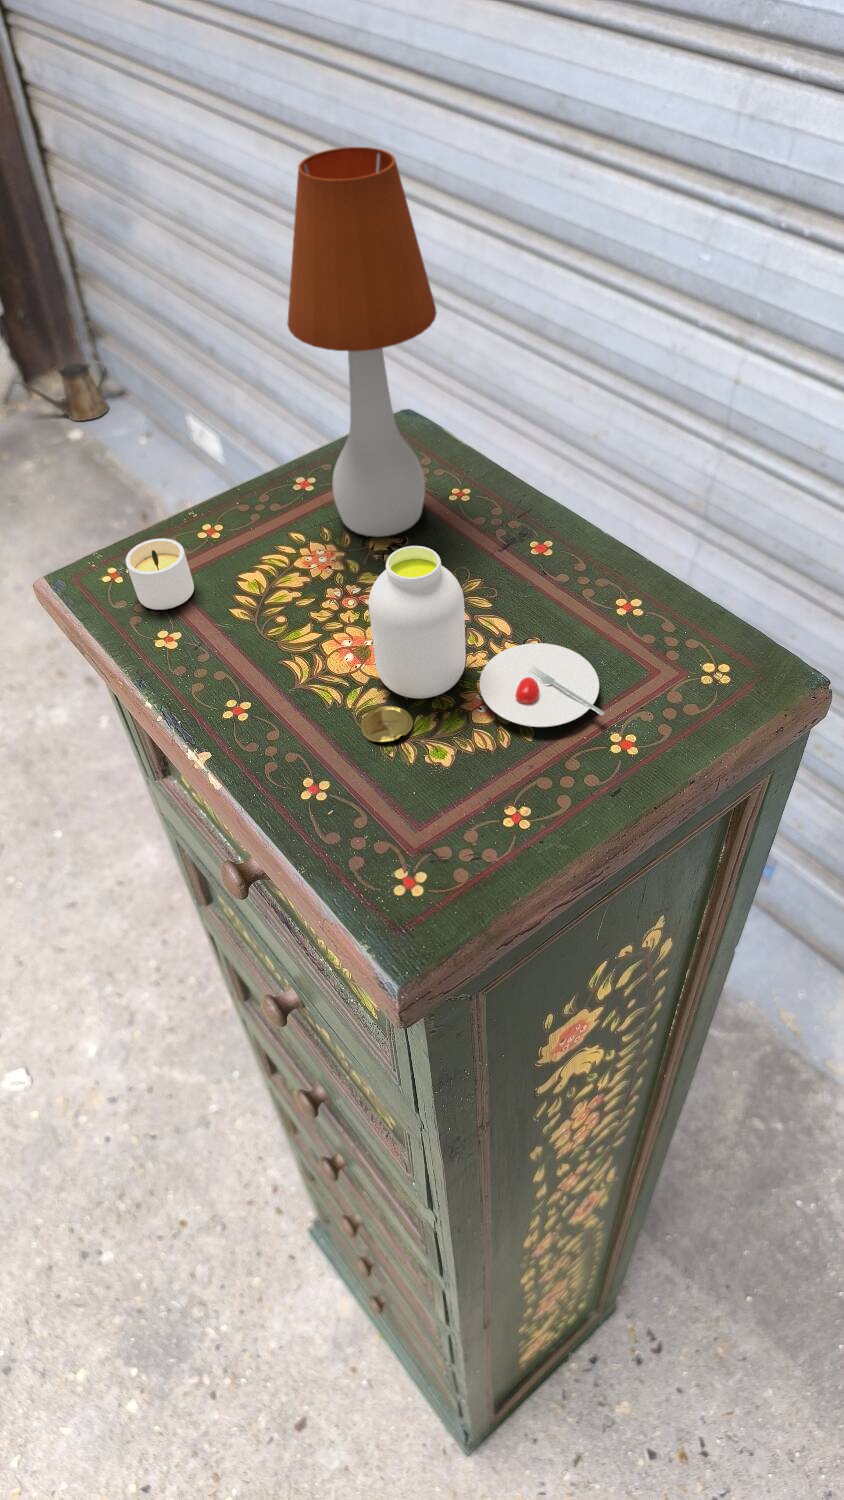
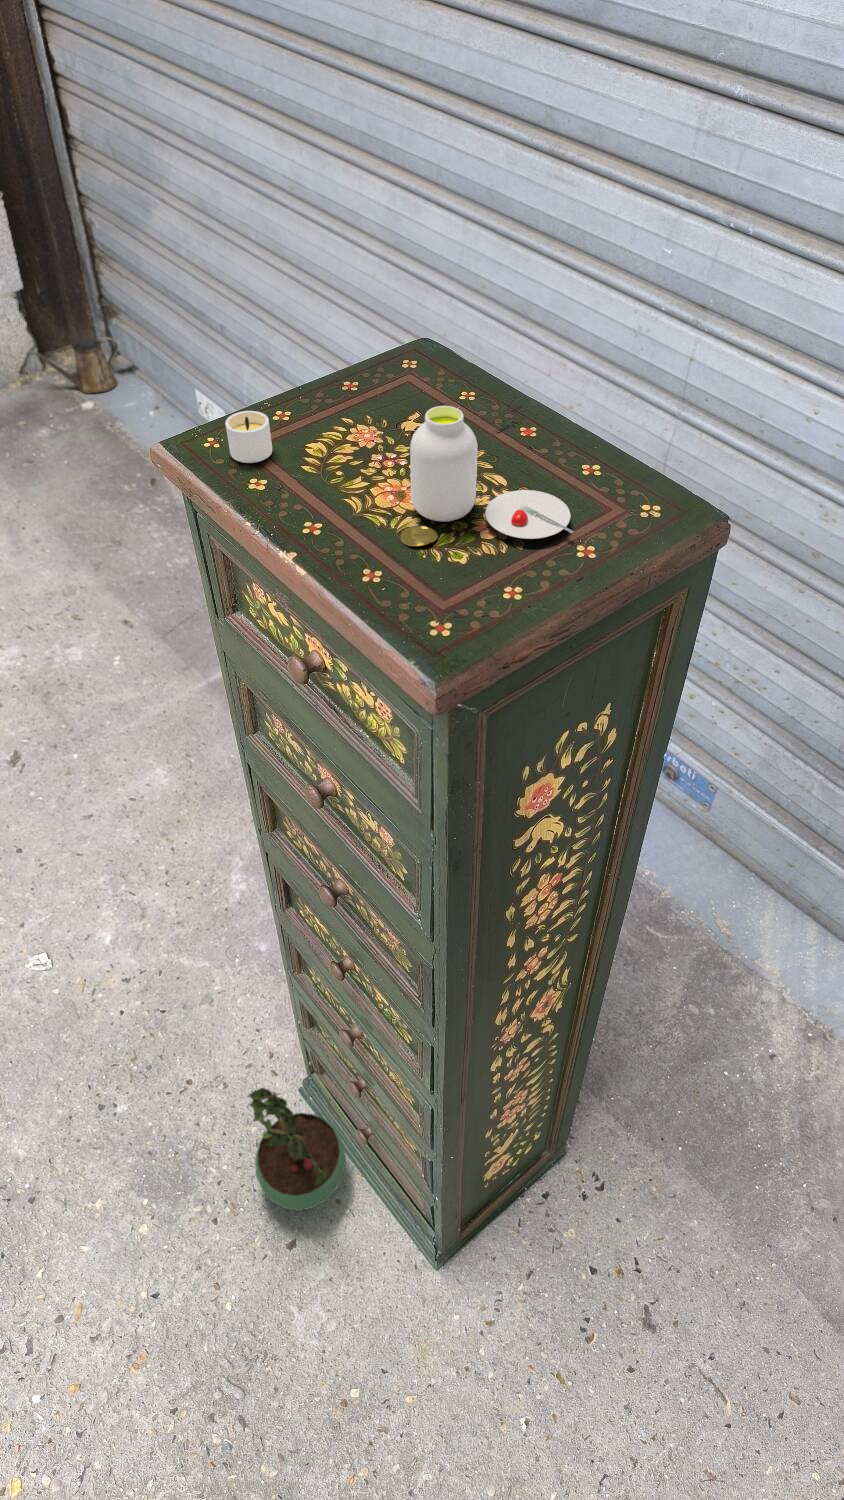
table lamp: present [287,147,436,537] -> none [355,128,463,423]
potted plant: none [240,1264,360,1390] -> present [249,1088,346,1211]

